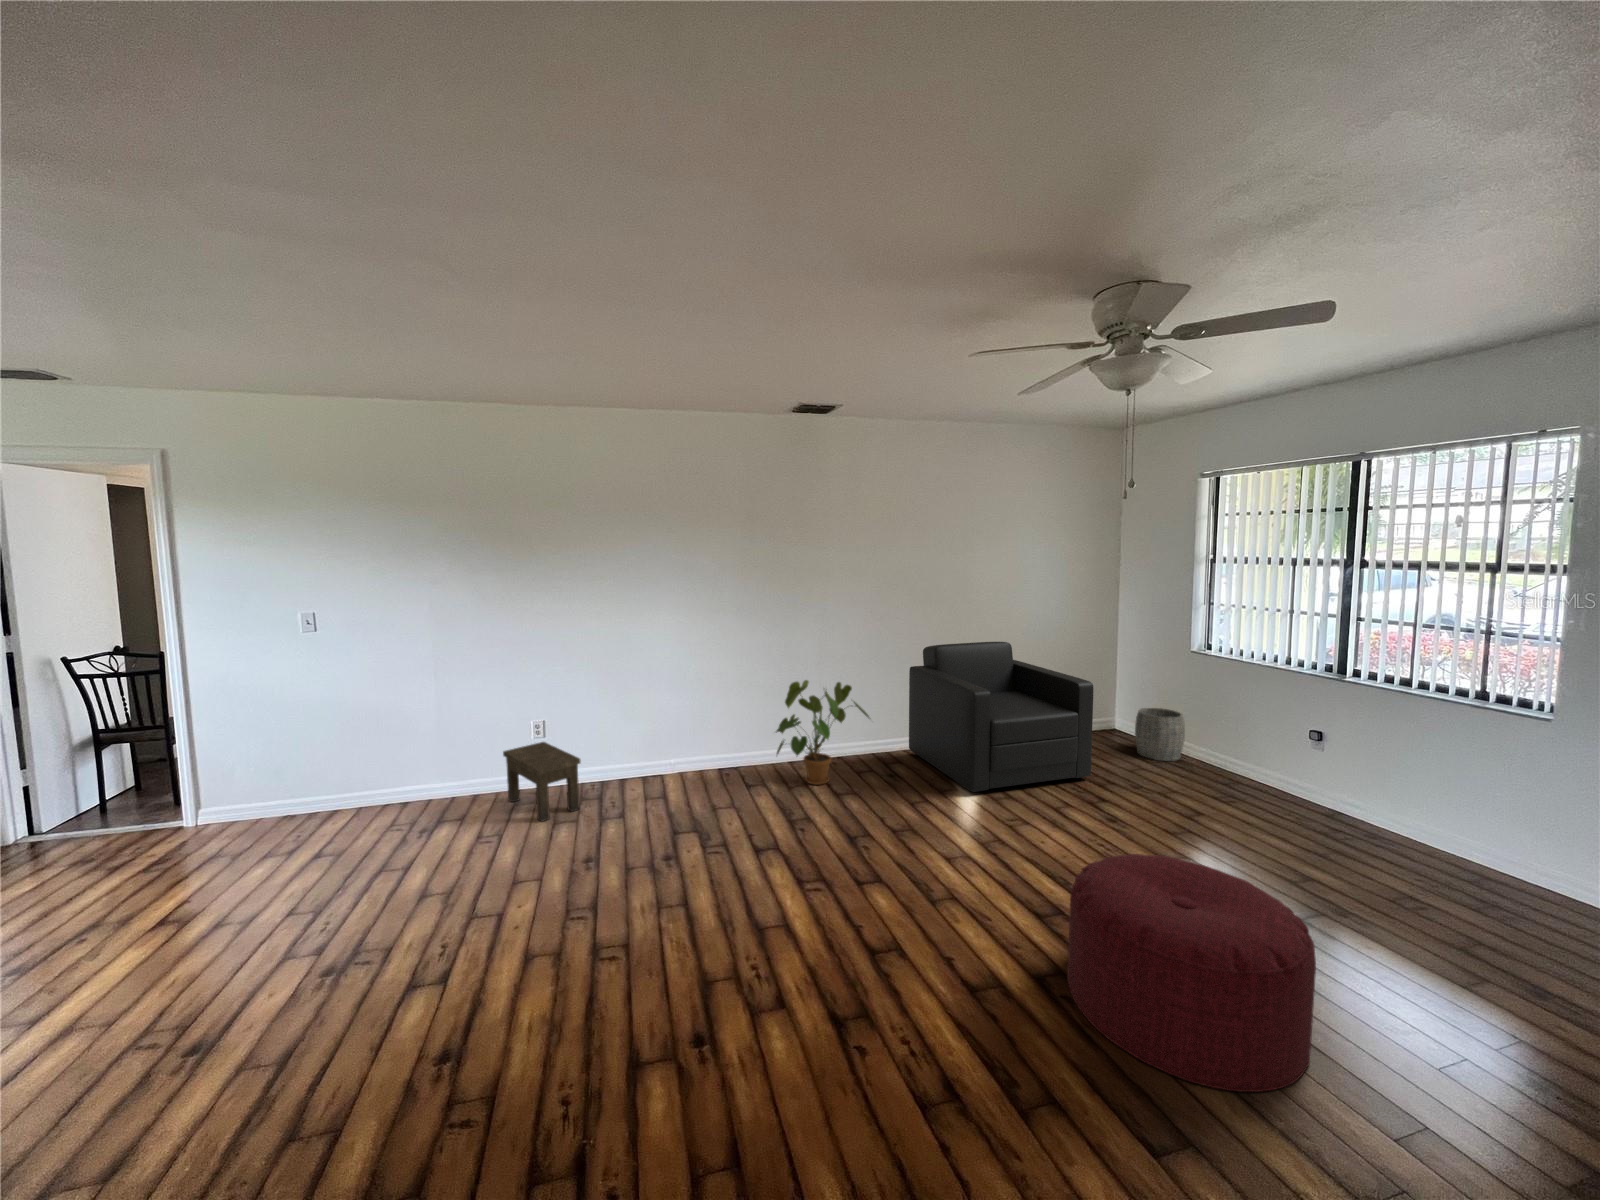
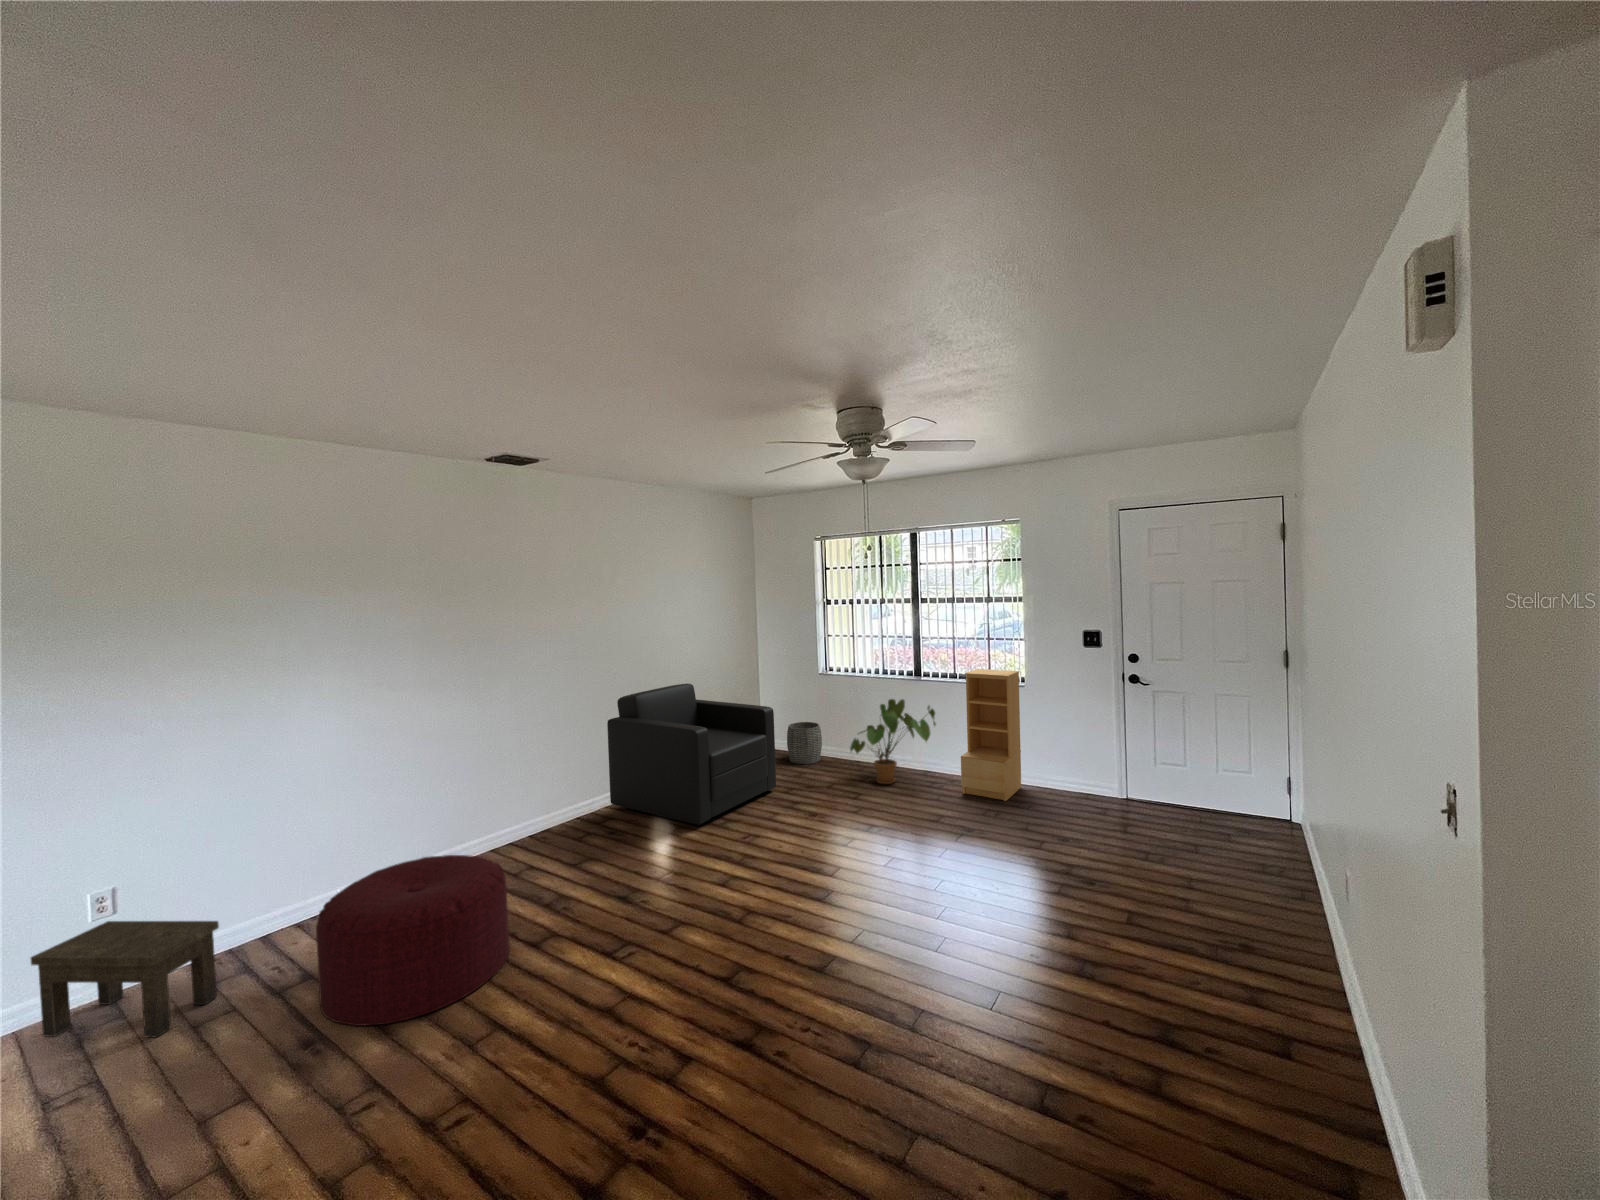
bookshelf: none [1380,676,1542,895] -> present [961,669,1021,801]
house plant: present [776,680,869,785] -> present [850,699,936,784]
ottoman: present [1067,854,1316,1092] -> present [316,855,510,1026]

